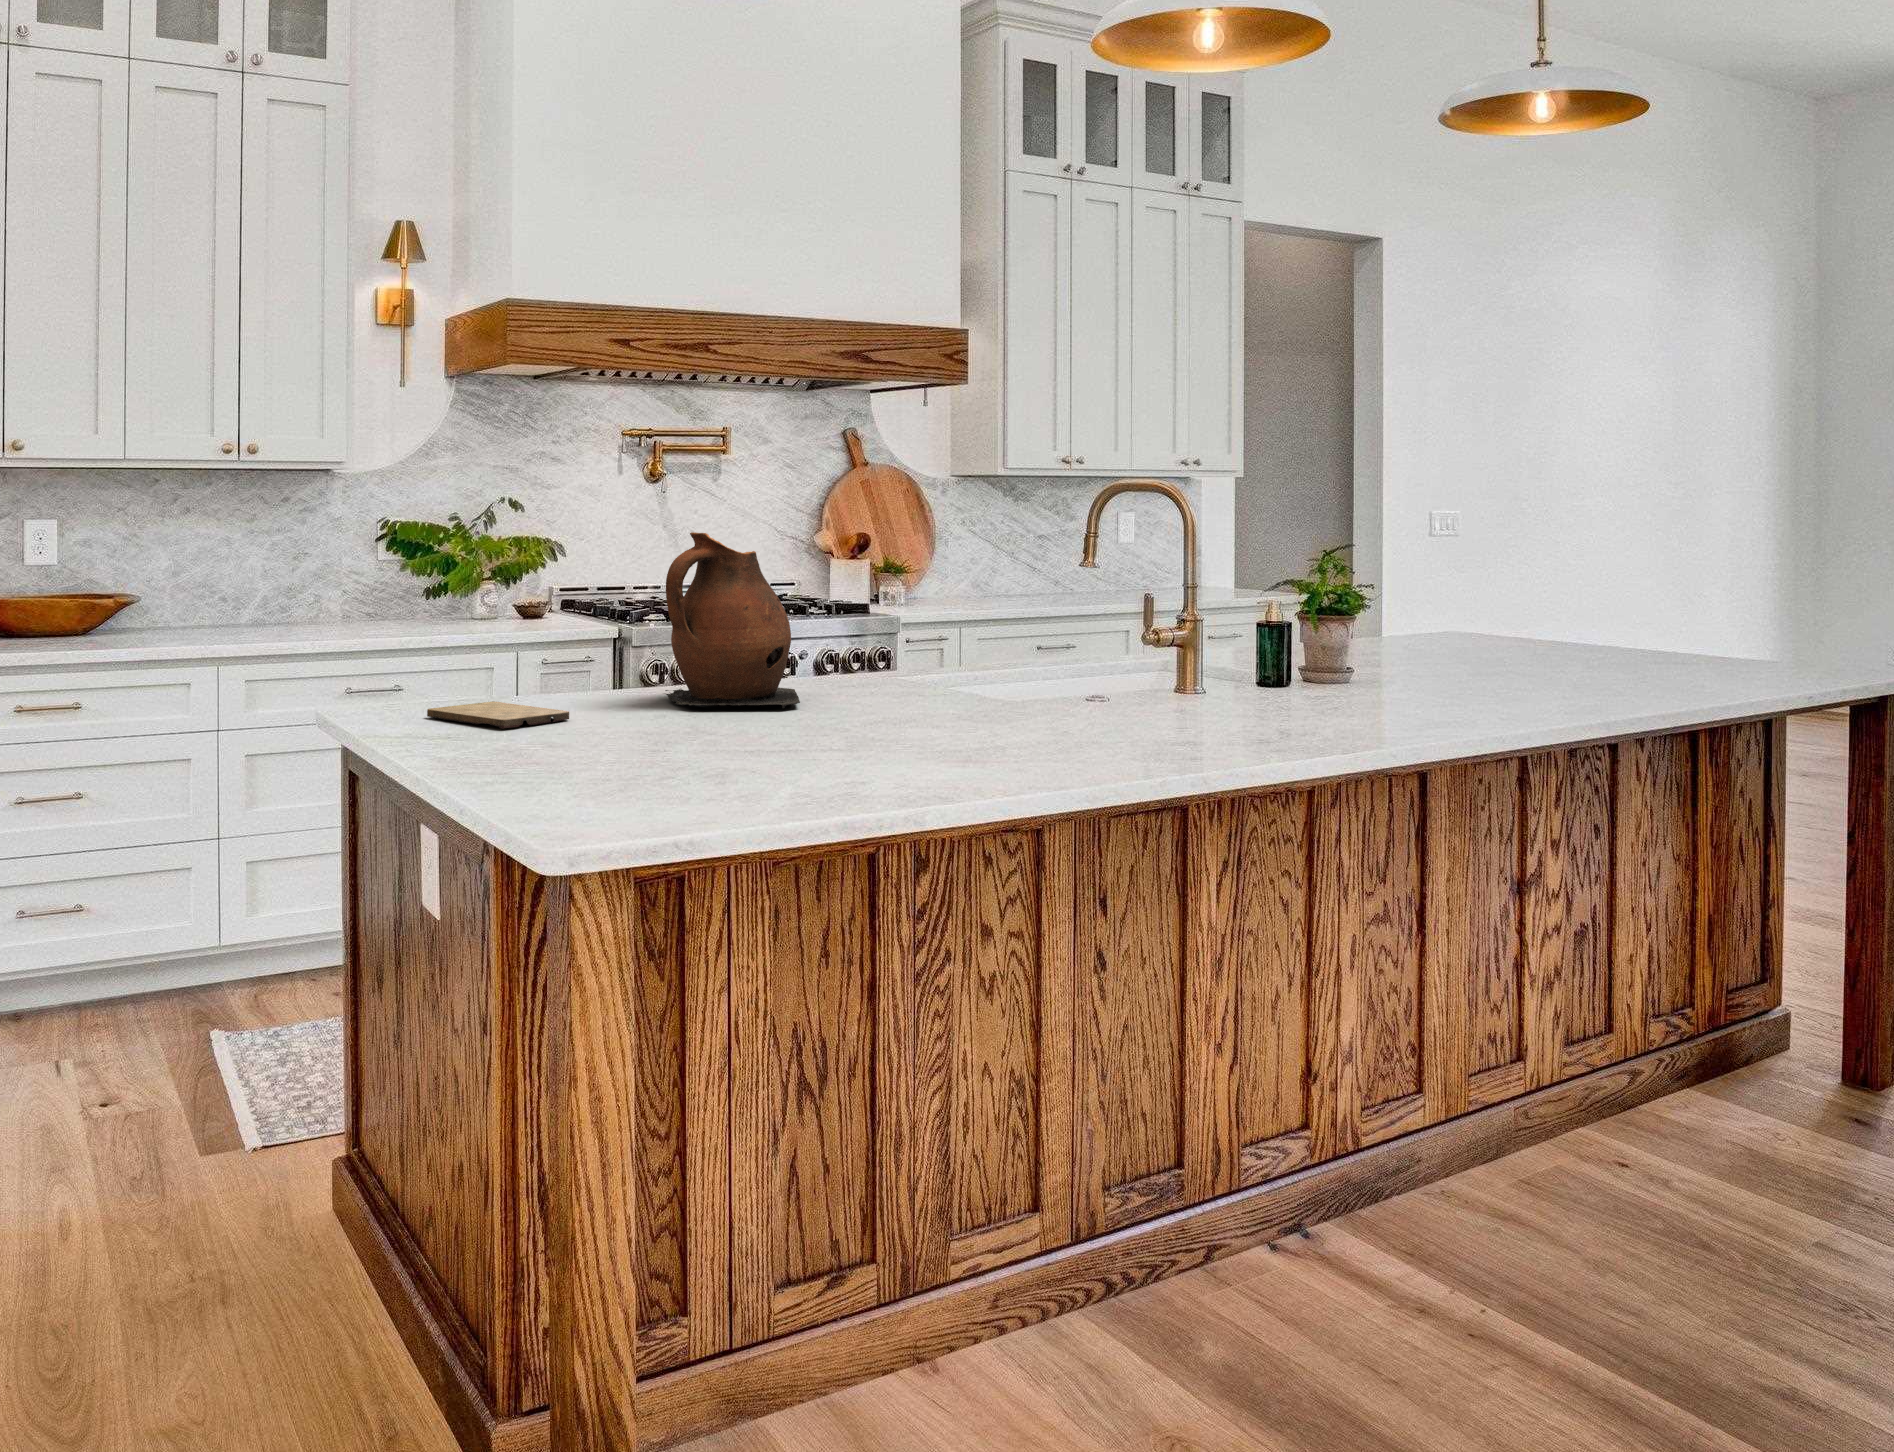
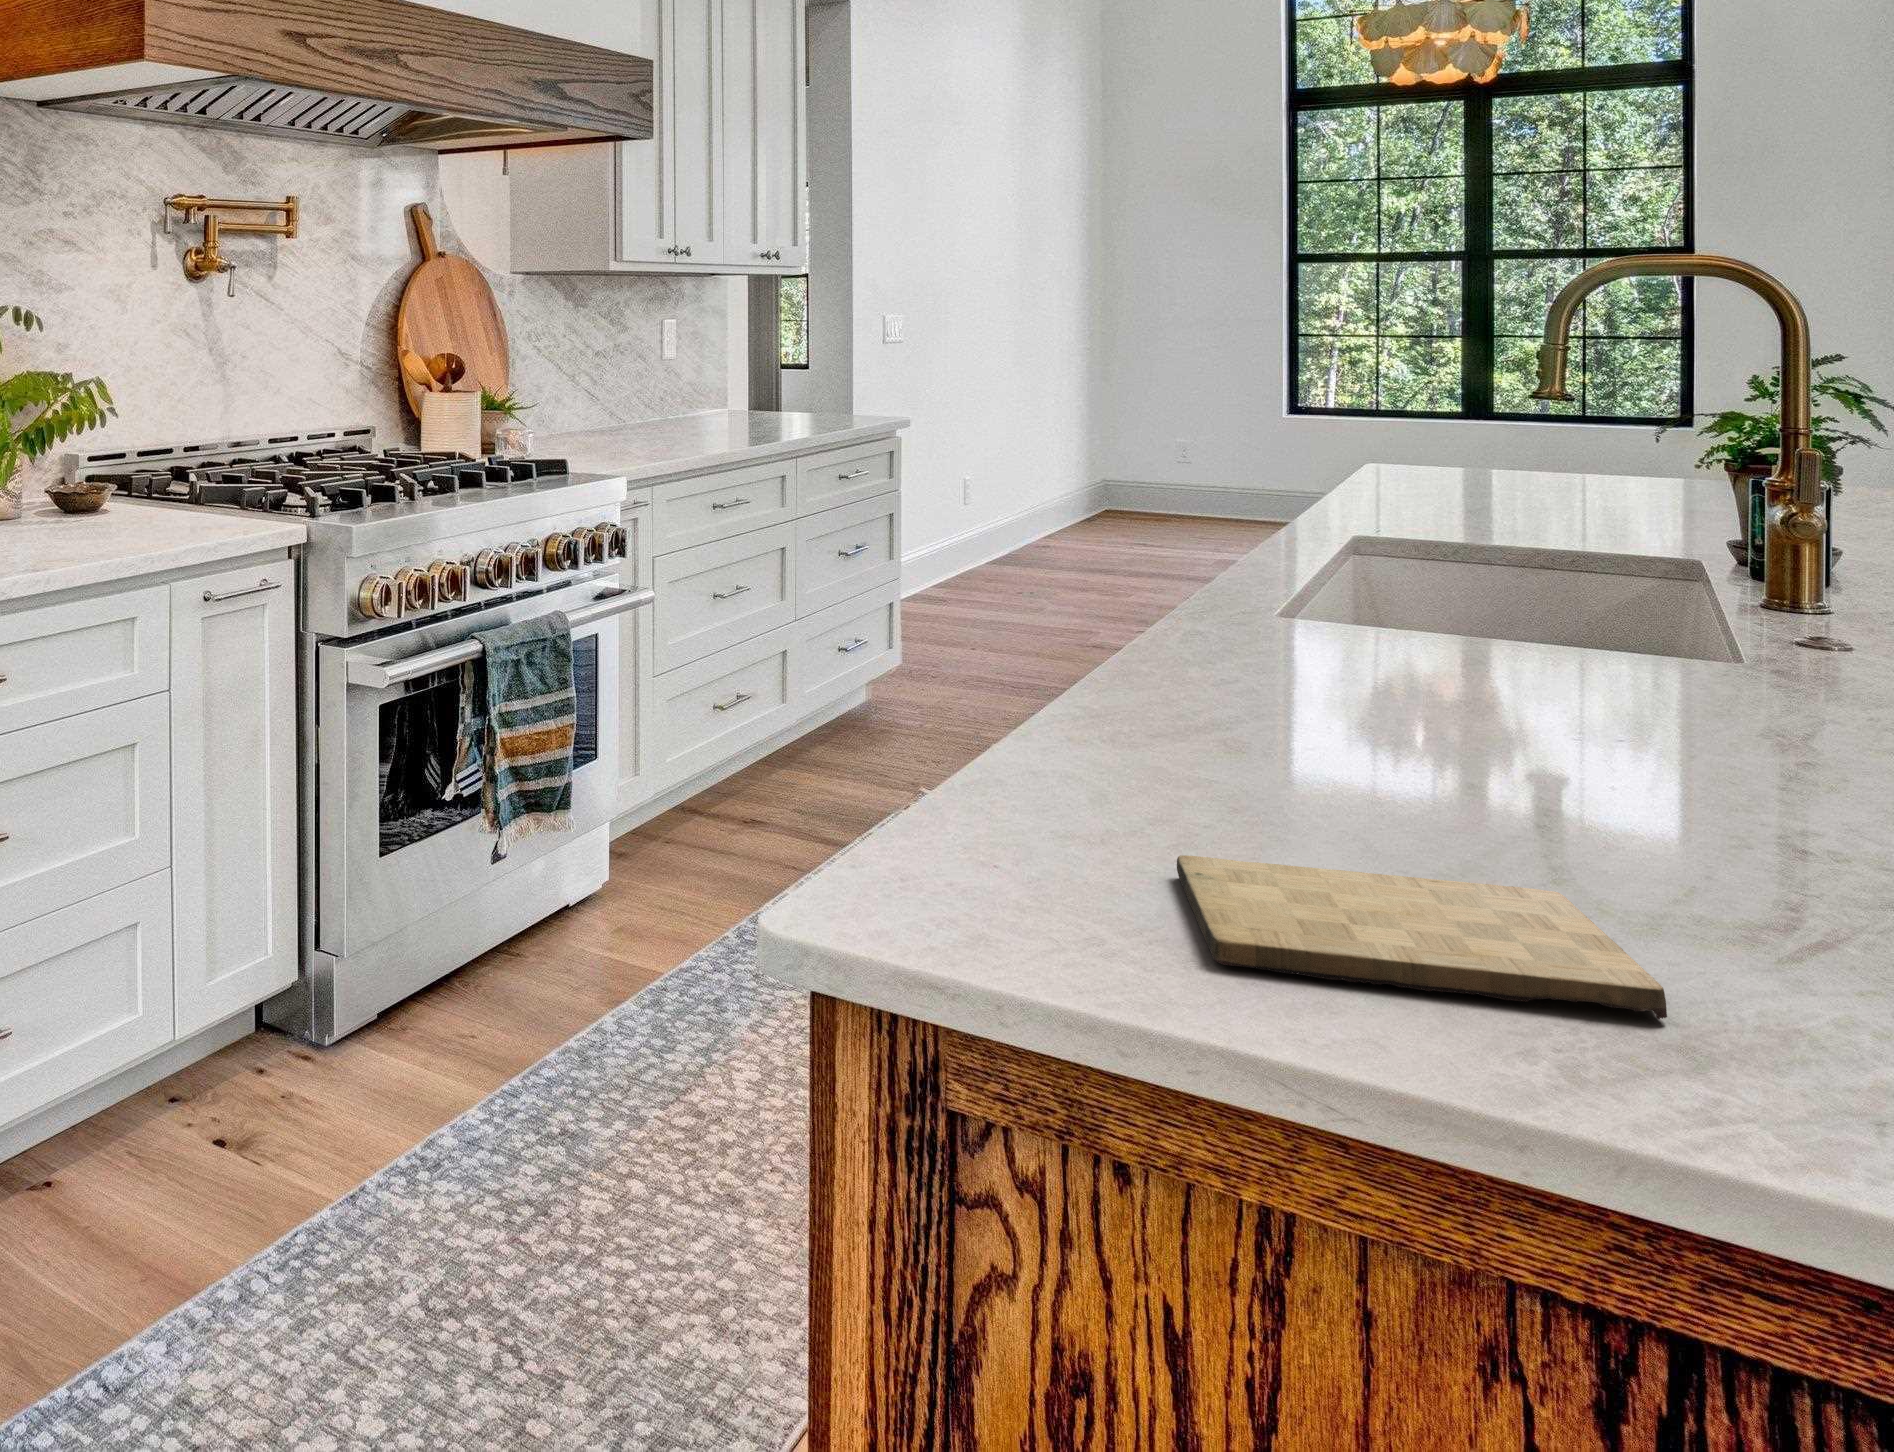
ceramic pitcher: present [665,532,800,708] -> none [1264,363,1719,803]

